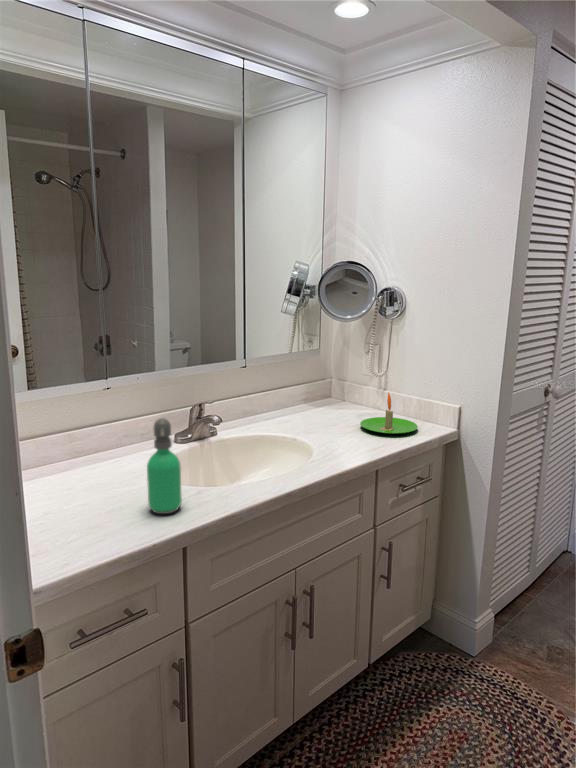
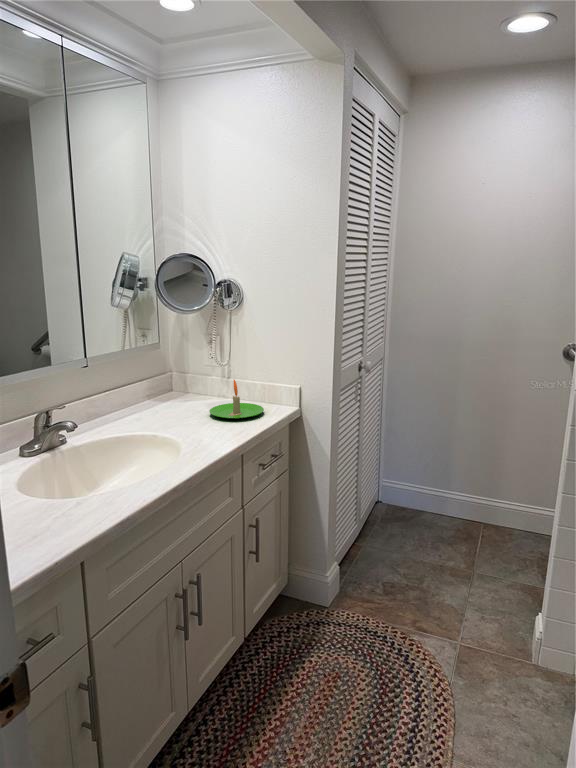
soap dispenser: present [147,418,182,514] -> none [27,430,69,532]

